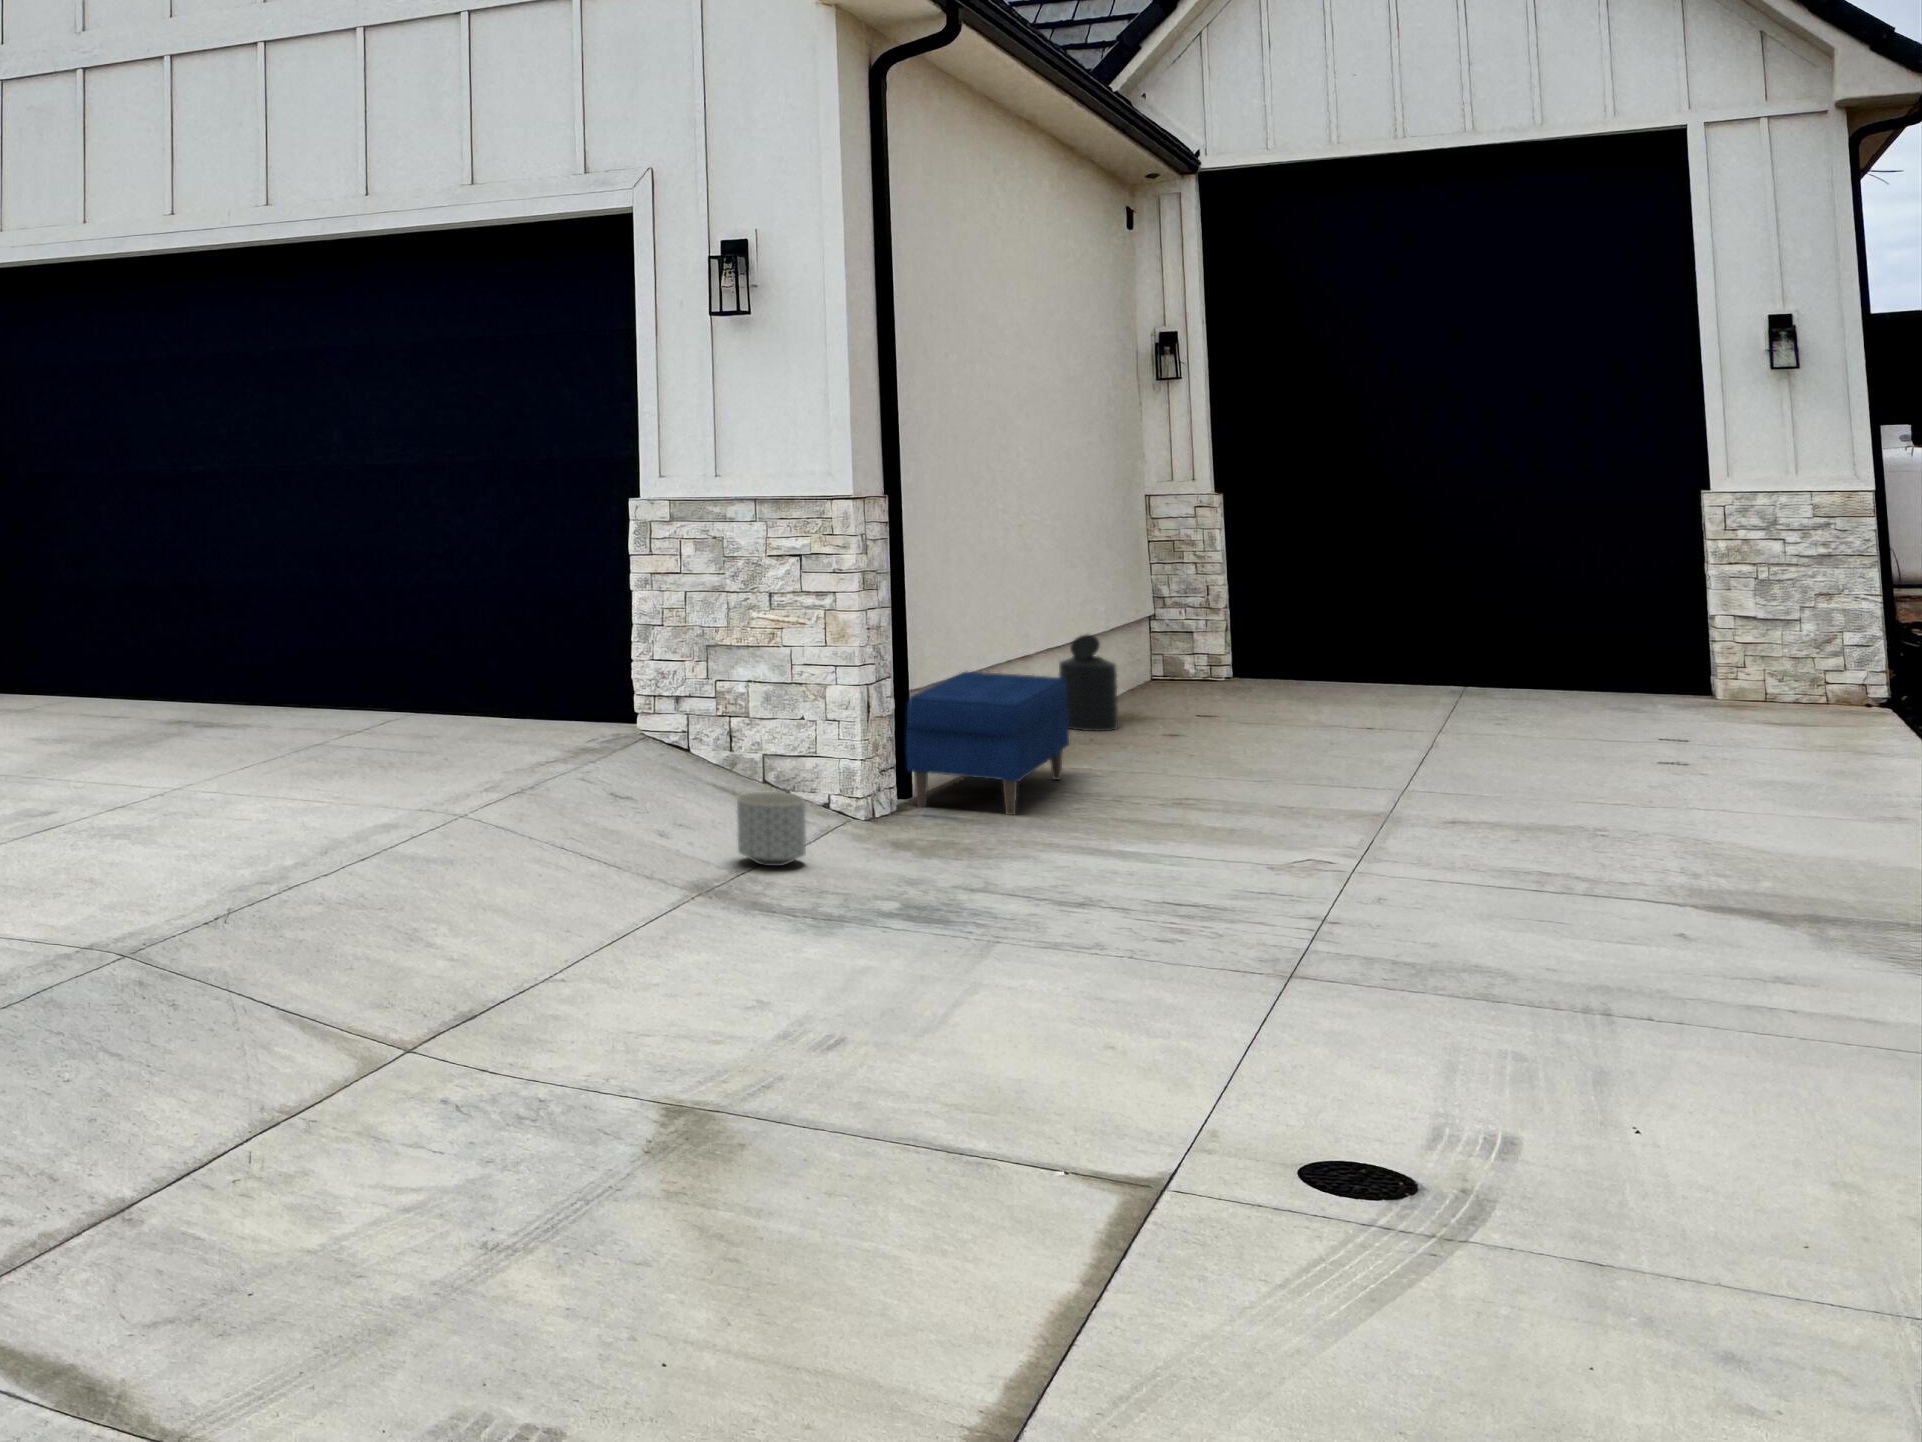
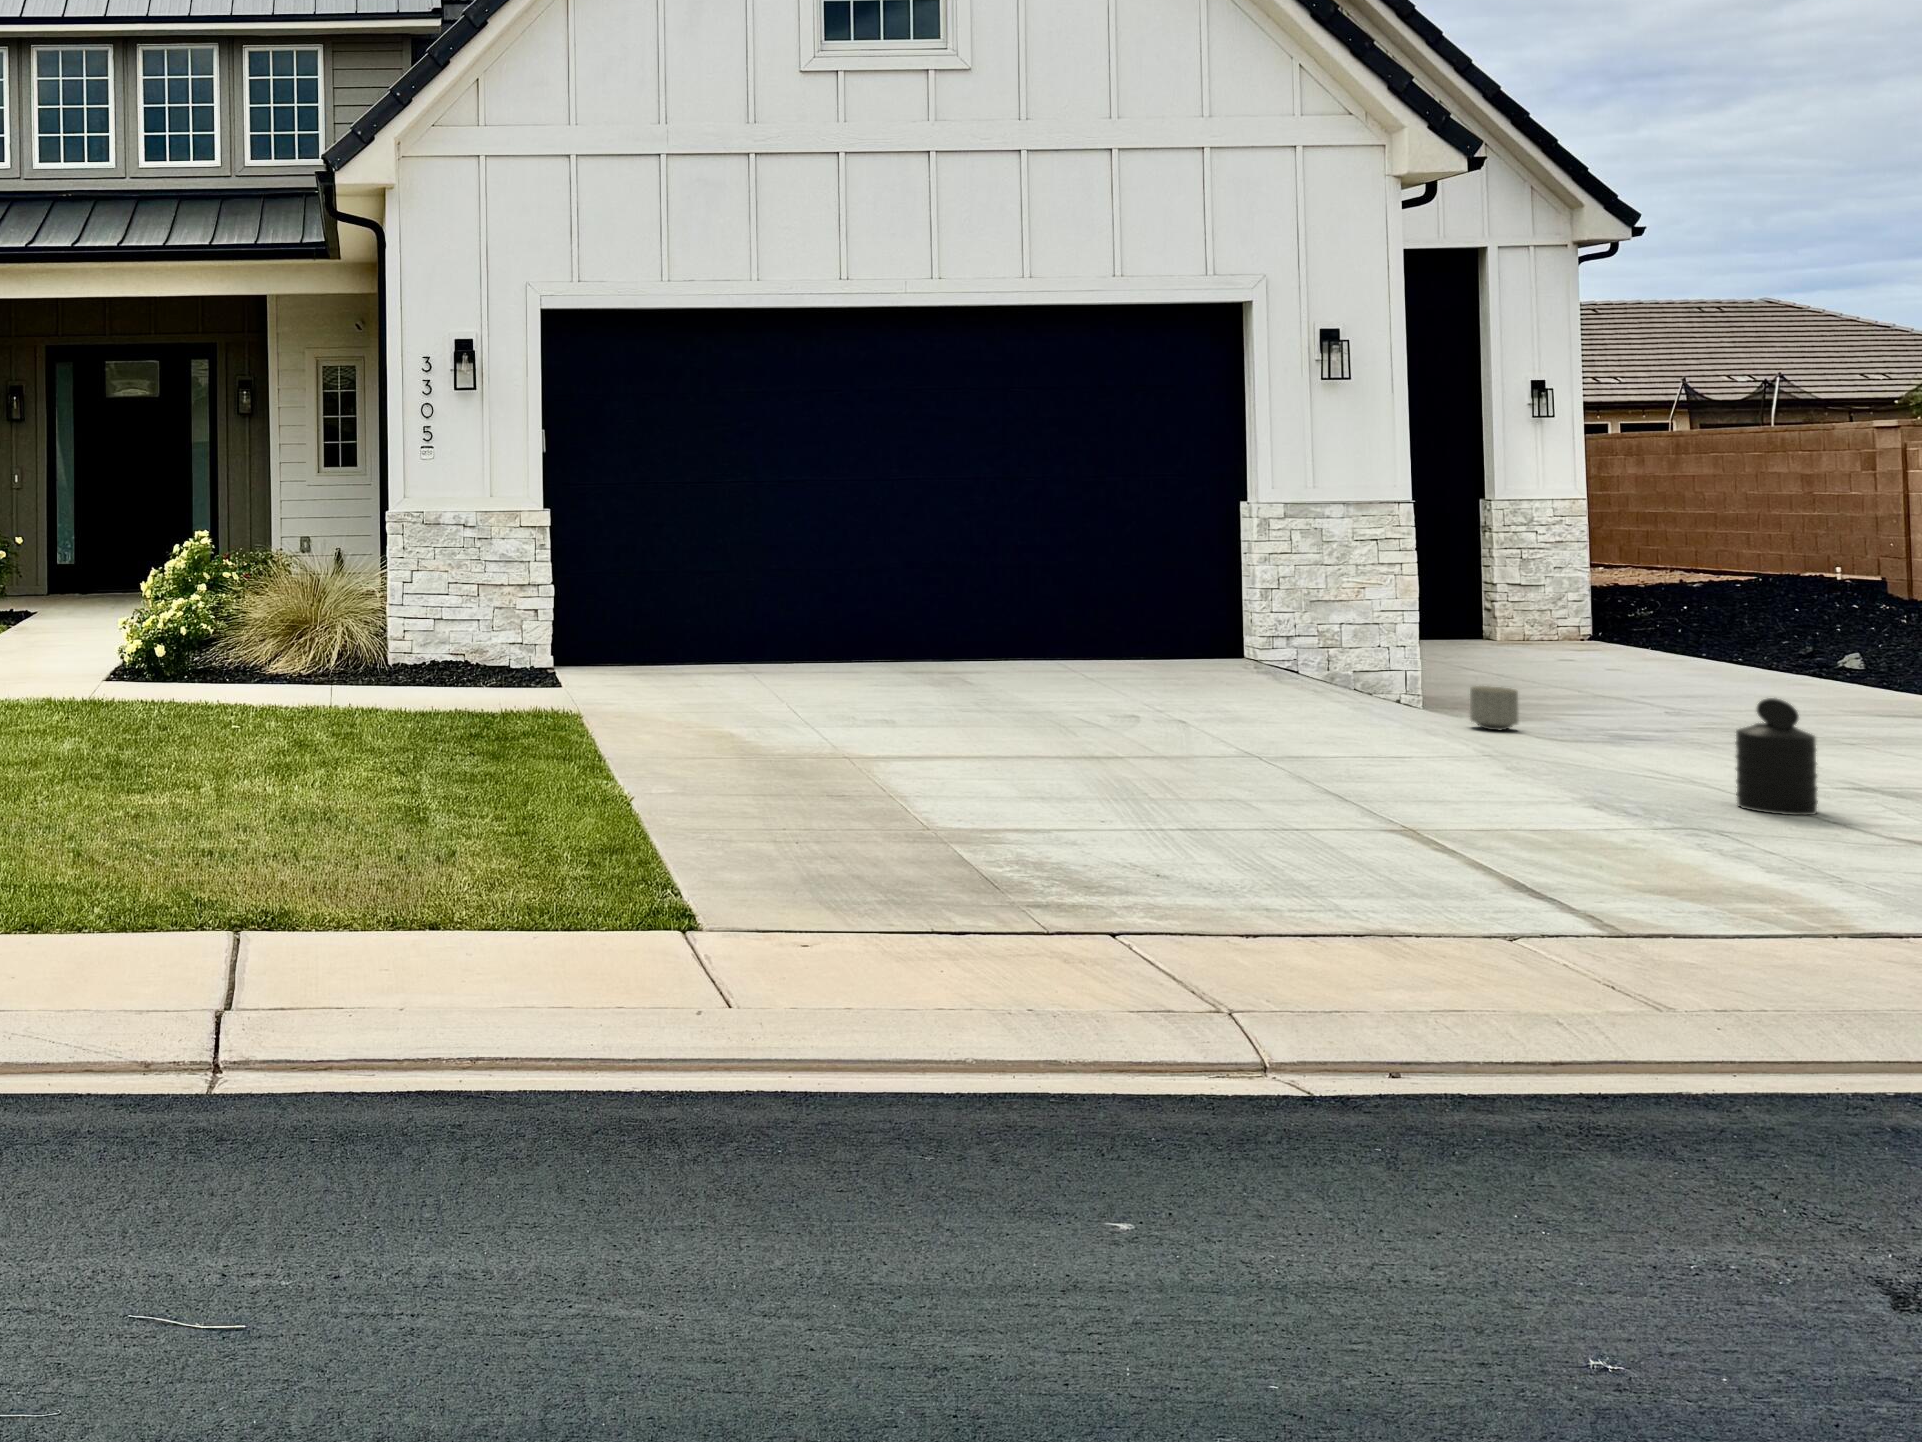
trash can: present [1059,634,1118,731] -> present [1735,698,1818,815]
bench: present [906,672,1069,815] -> none [1346,619,1485,704]

